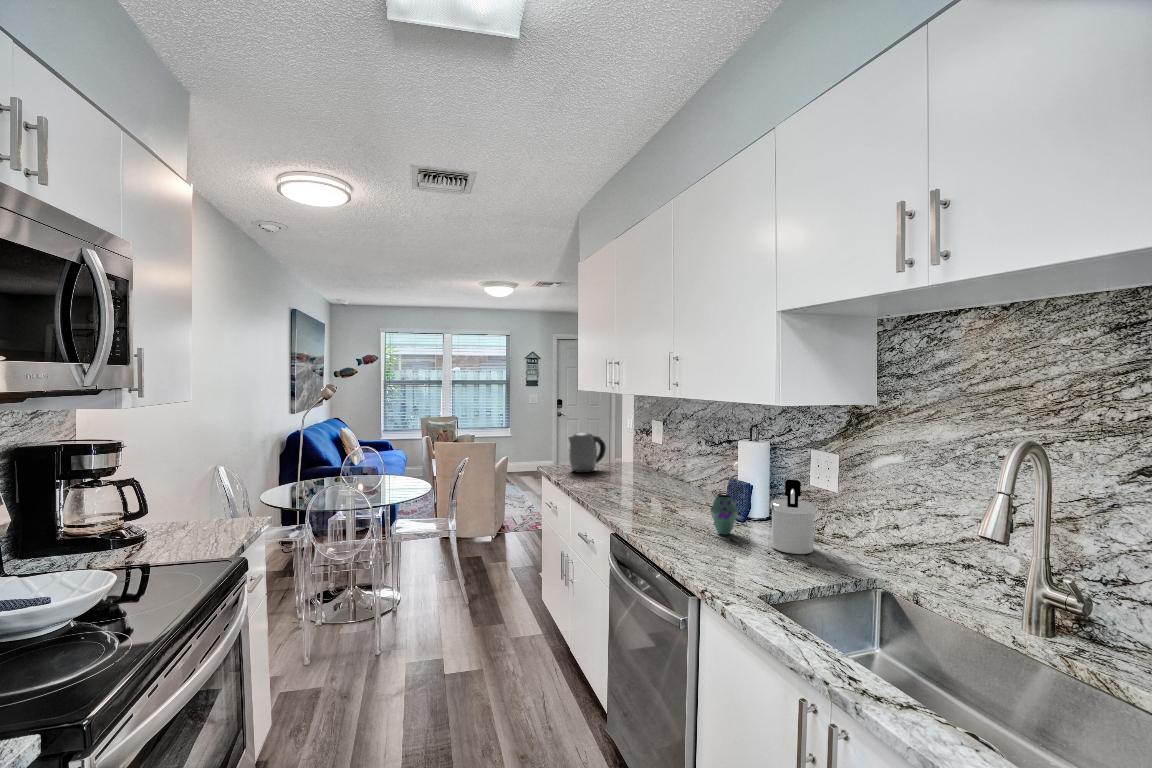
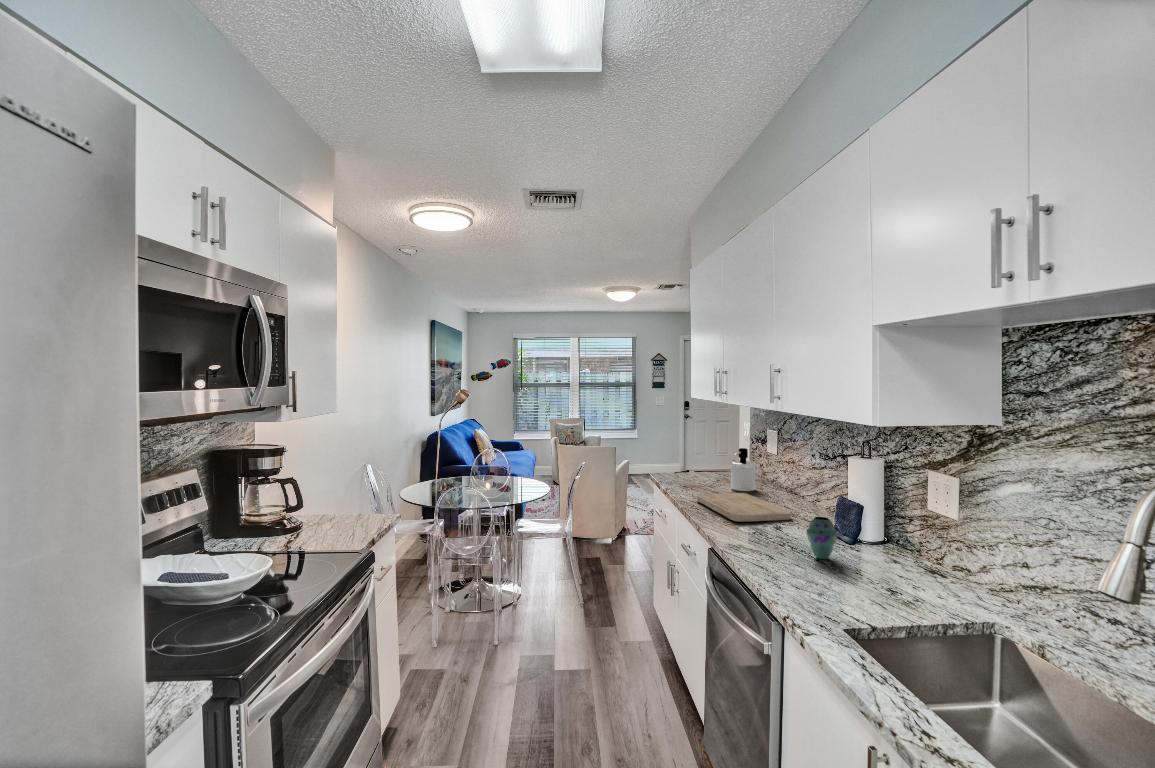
kettle: present [569,432,606,473] -> none [674,442,713,483]
cutting board: none [596,480,687,506] -> present [697,493,791,522]
soap dispenser: present [771,480,815,554] -> present [730,448,756,491]

